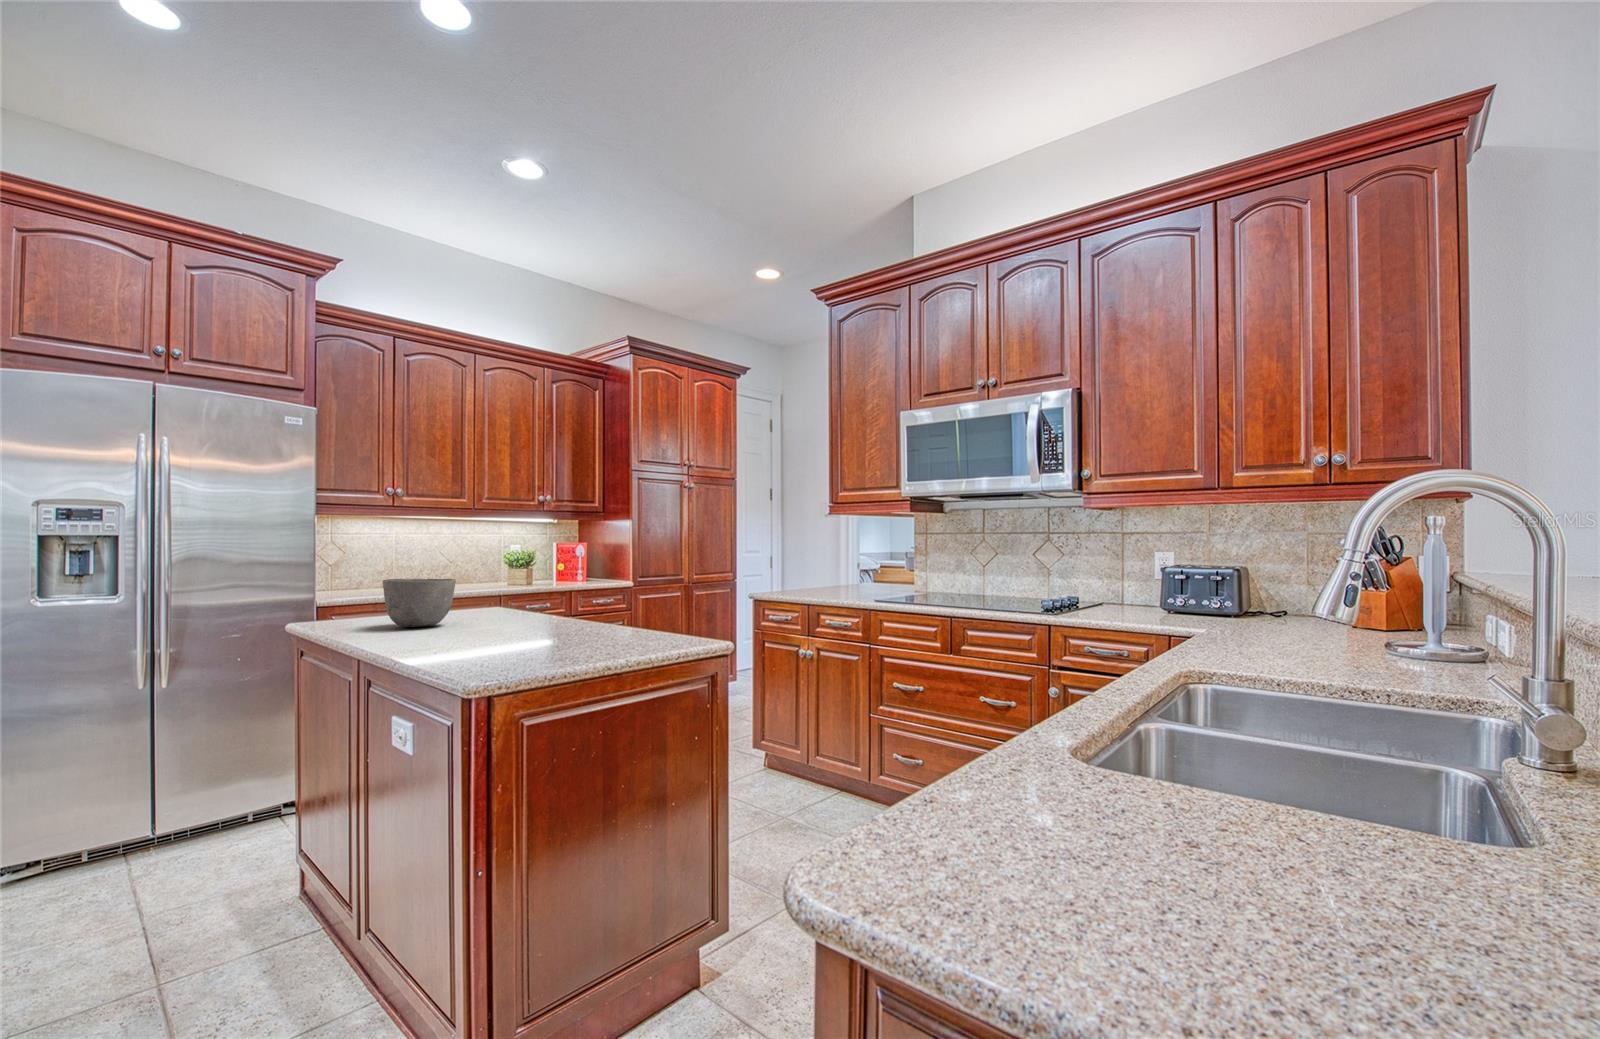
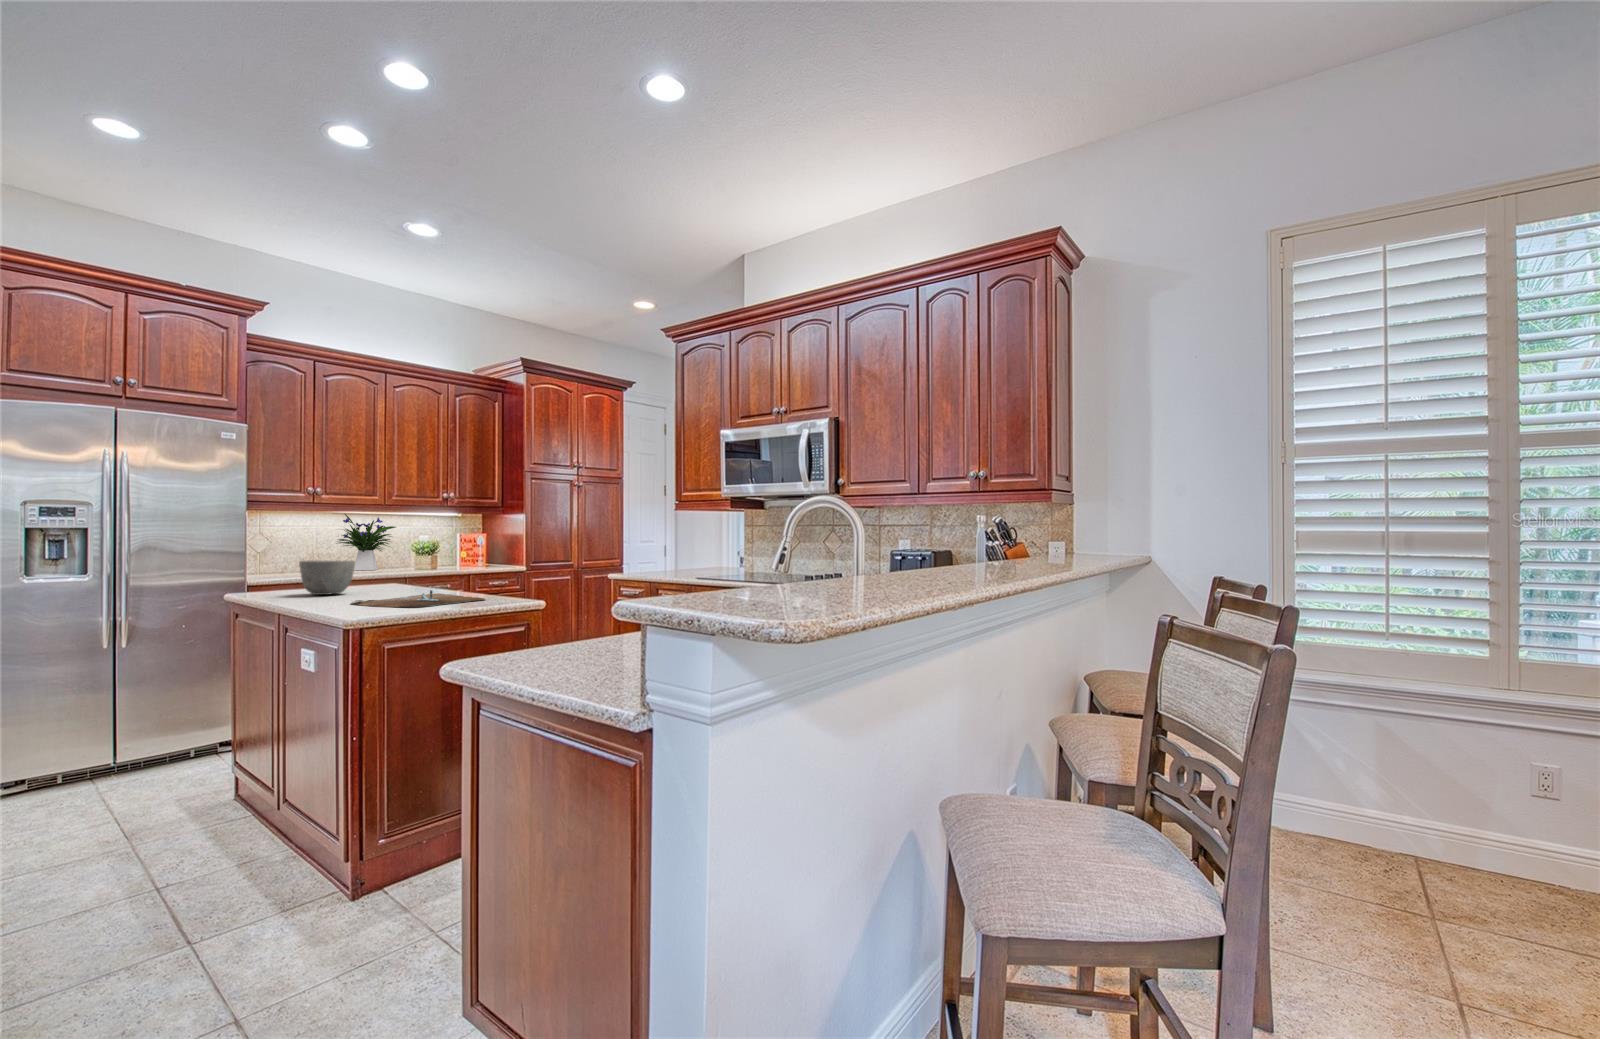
flower arrangement: none [415,519,485,586] -> present [337,514,396,570]
cutting board: none [458,625,647,656] -> present [351,590,485,608]

